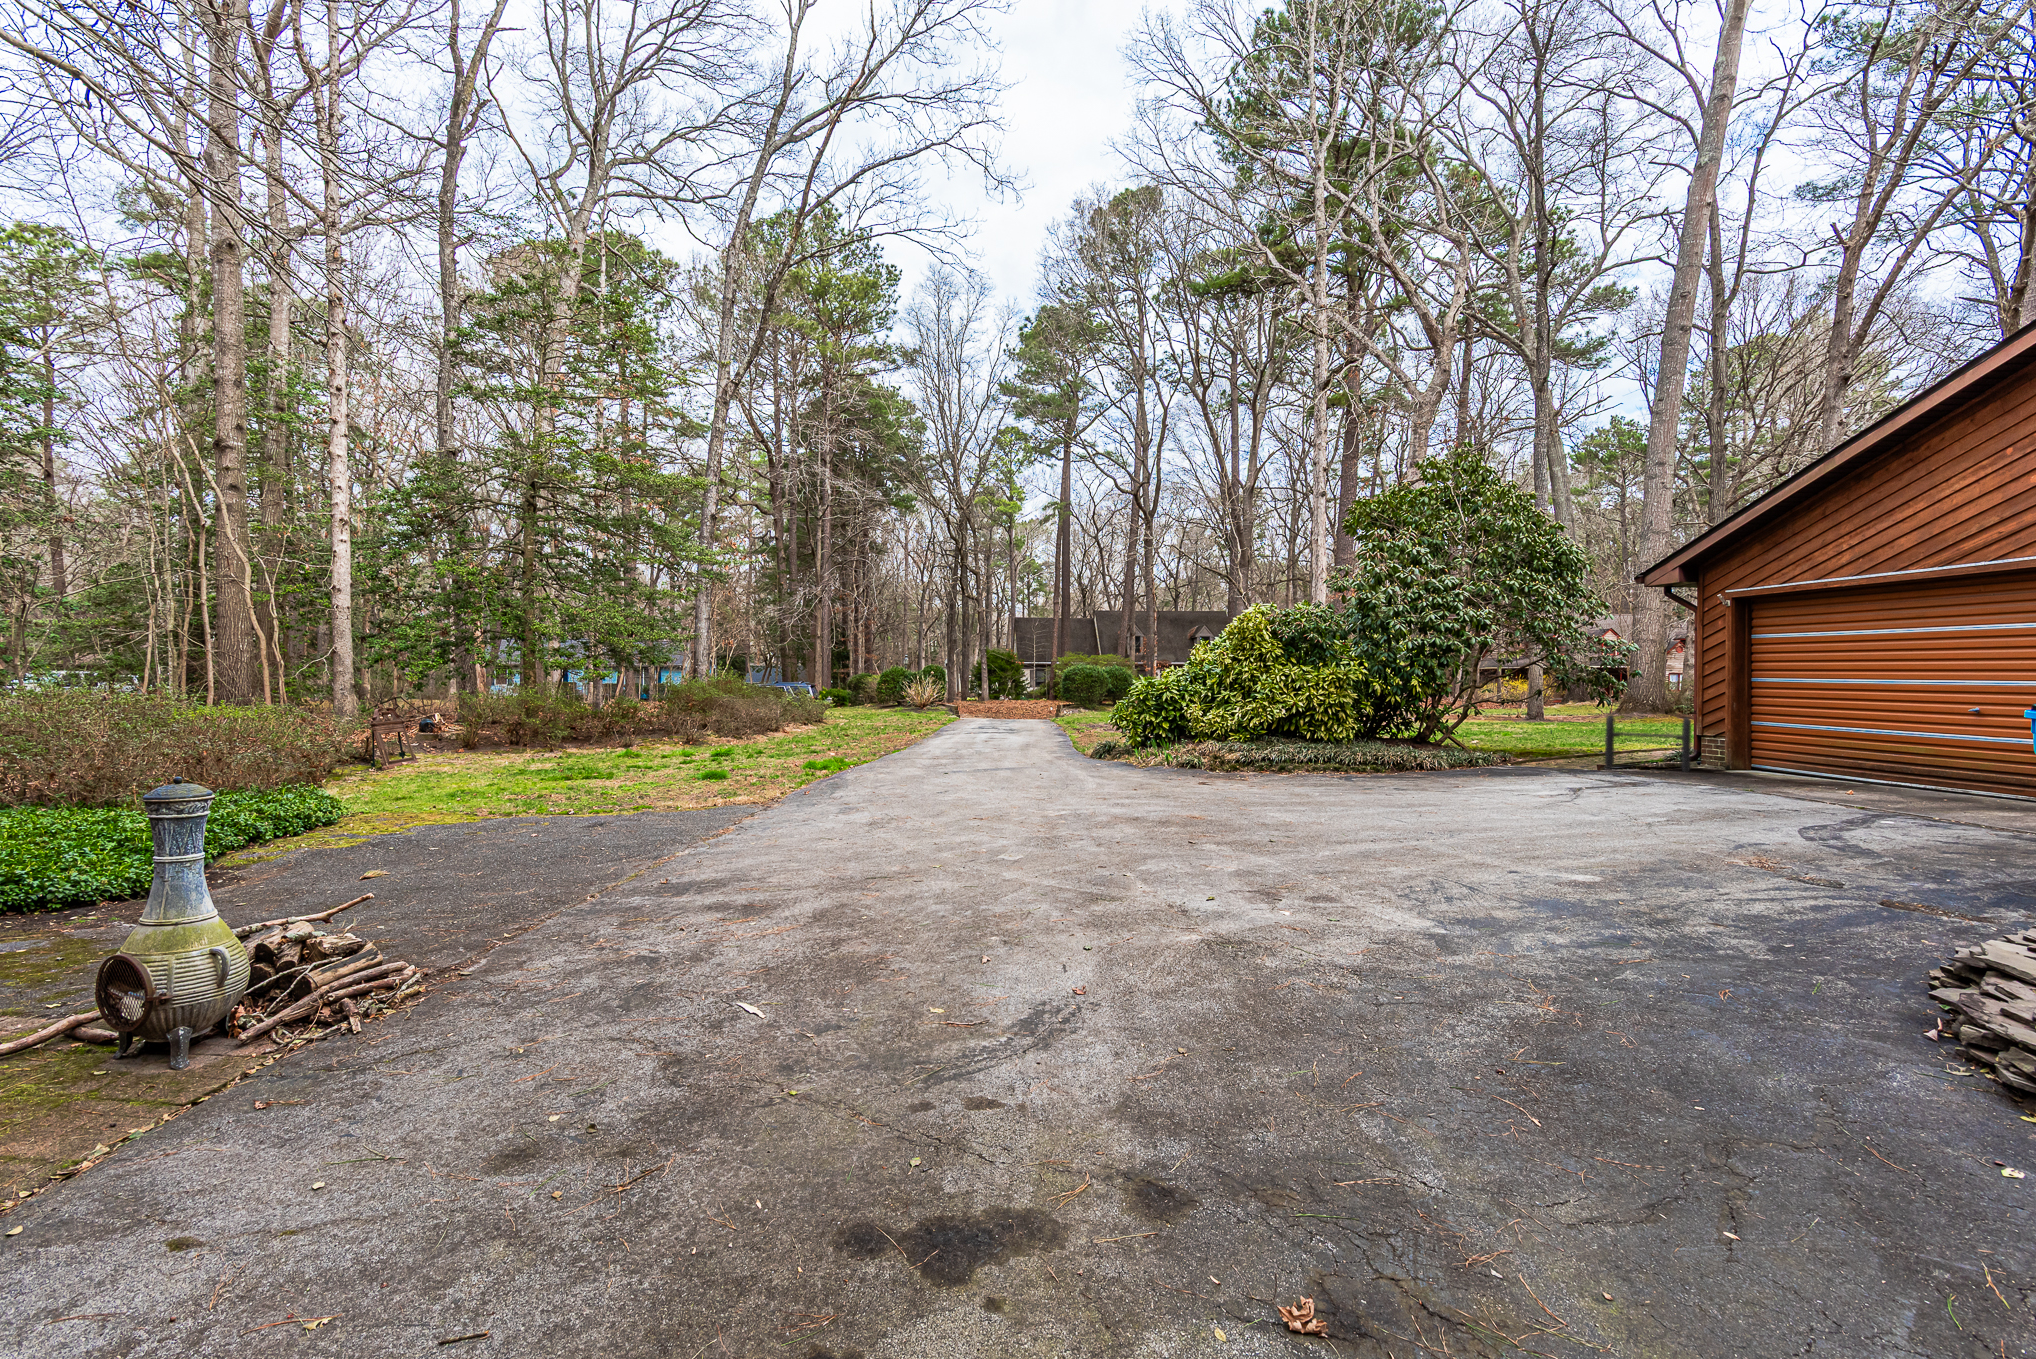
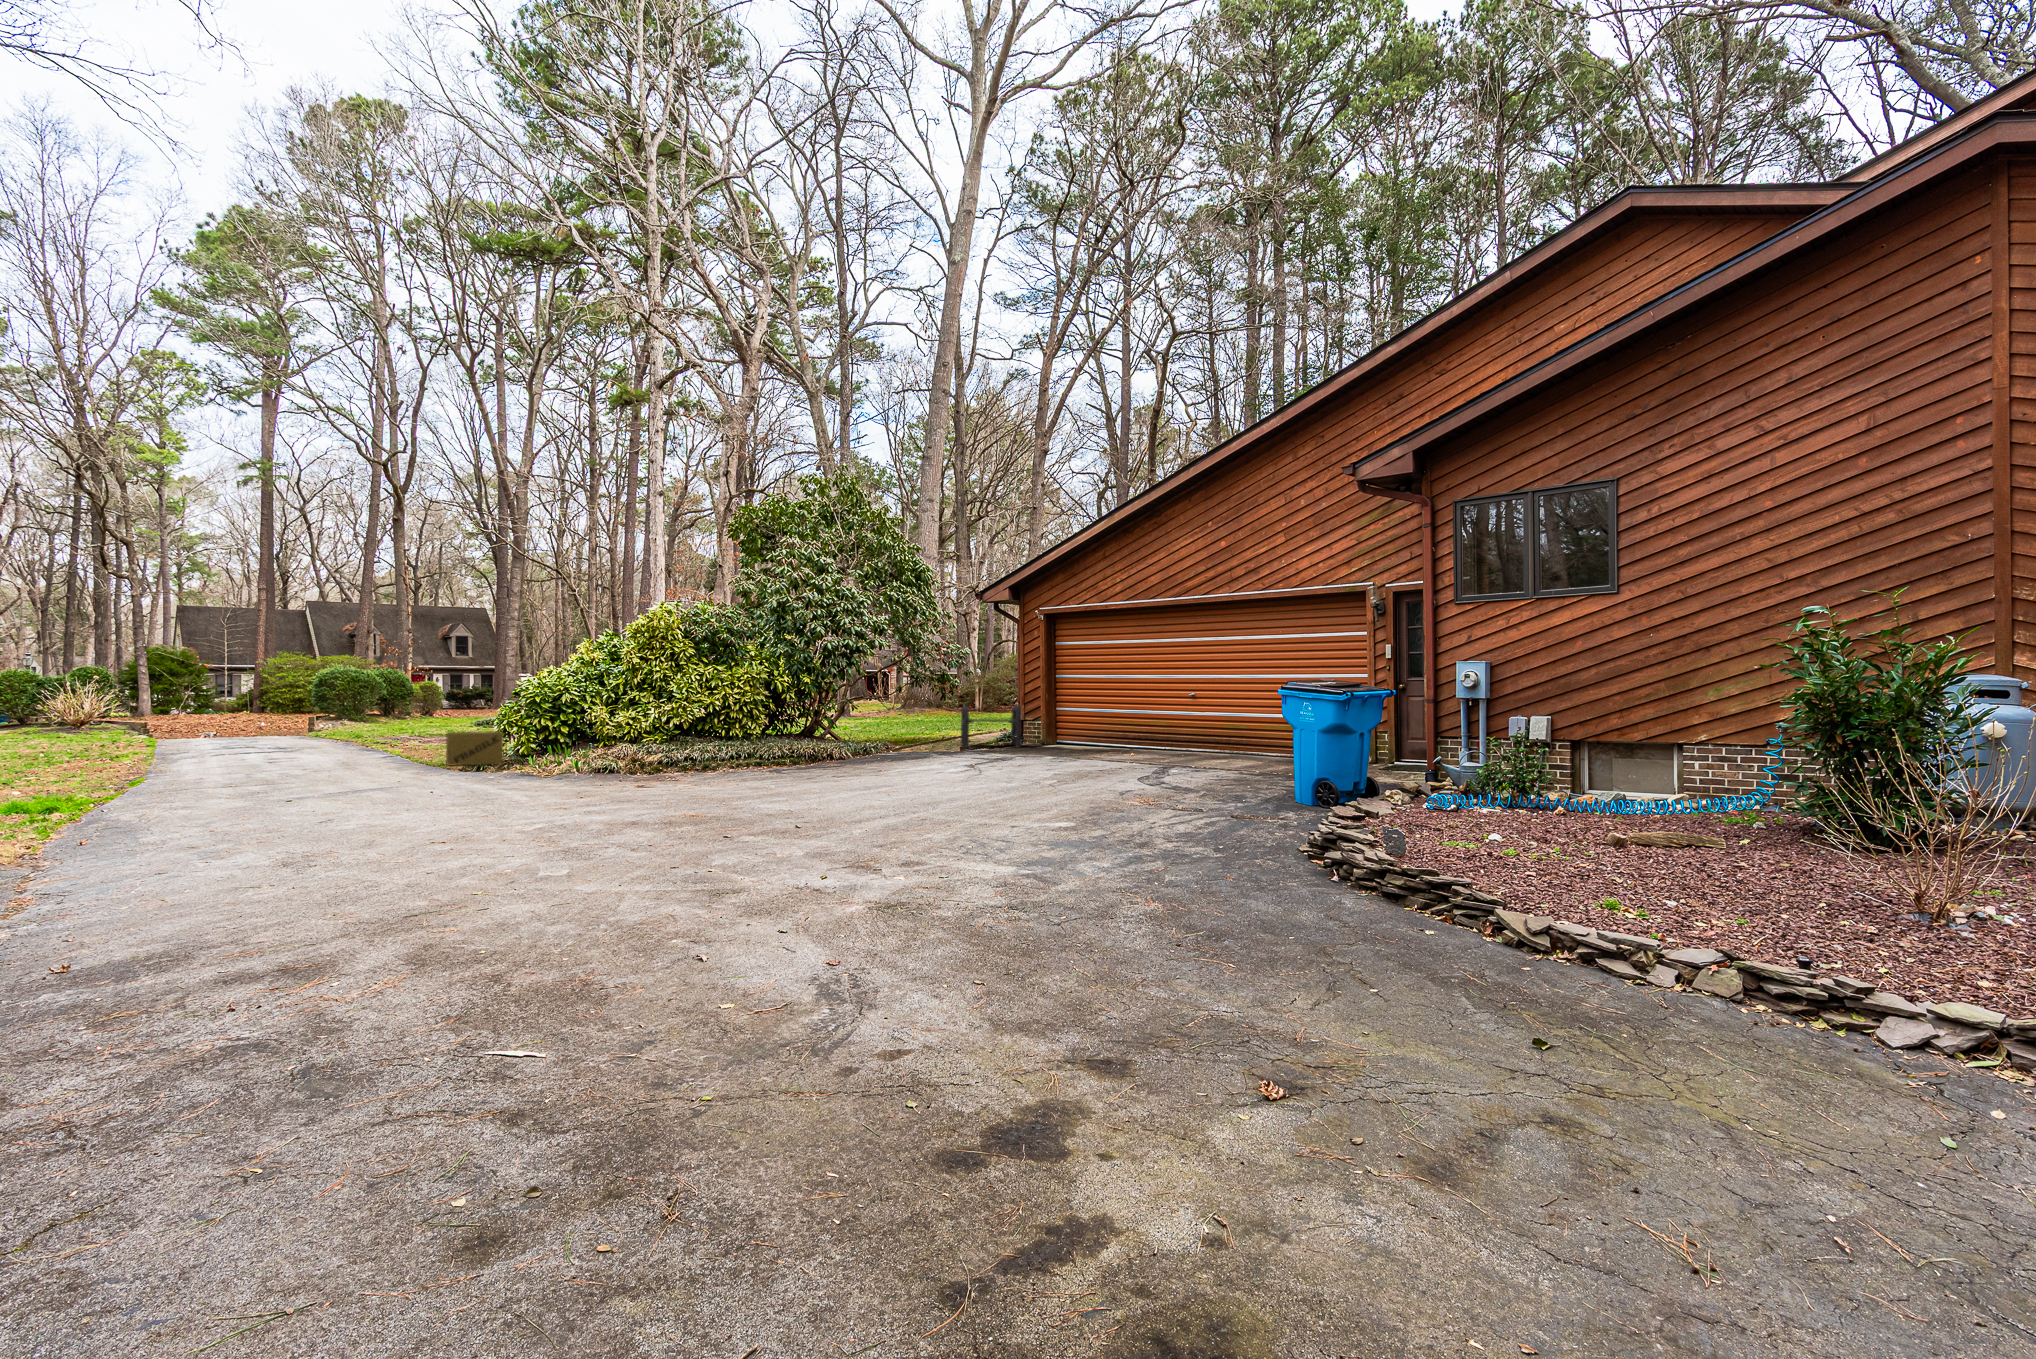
cardboard box: none [1076,724,1118,754] -> present [446,731,503,766]

